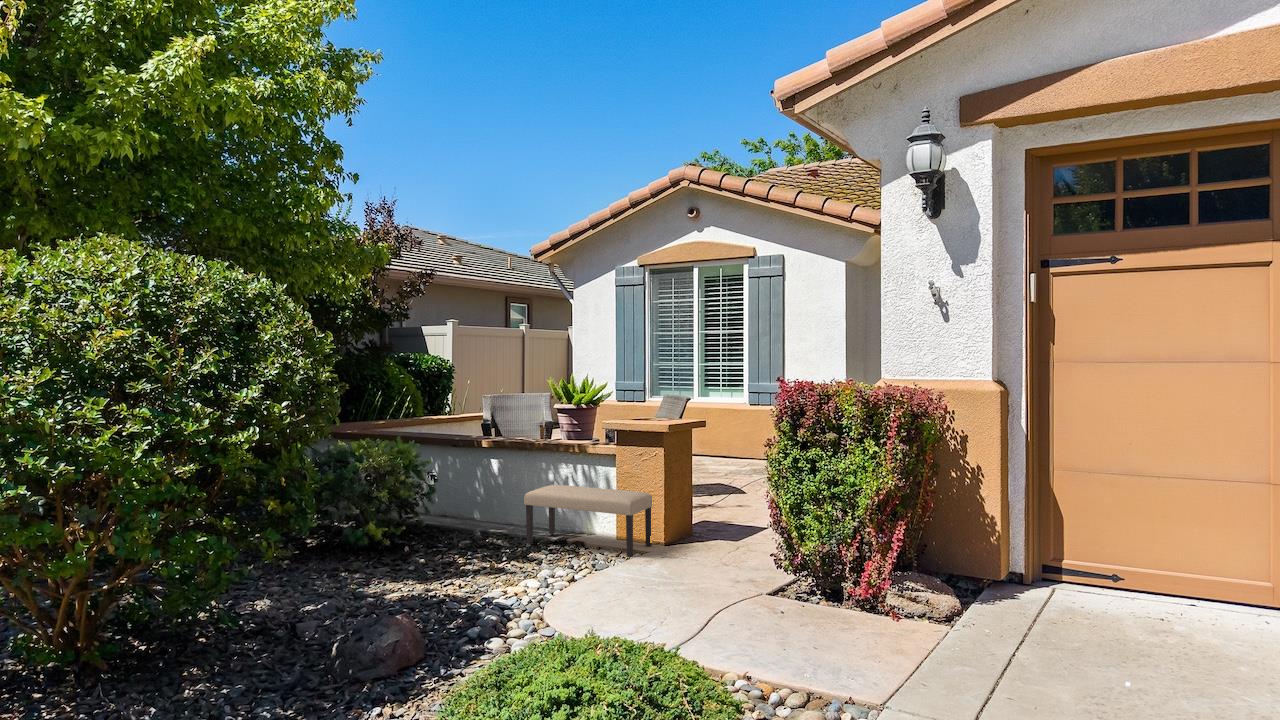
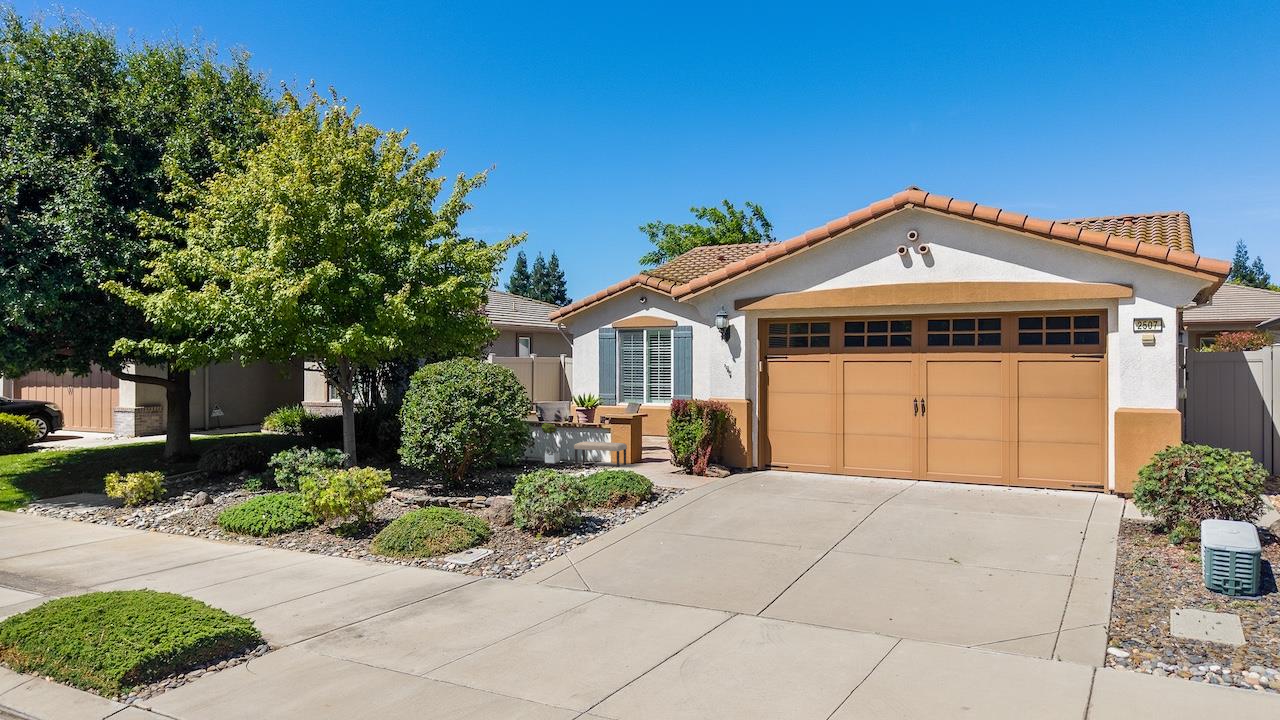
potted tree: none [457,438,500,535] -> present [542,423,560,463]

